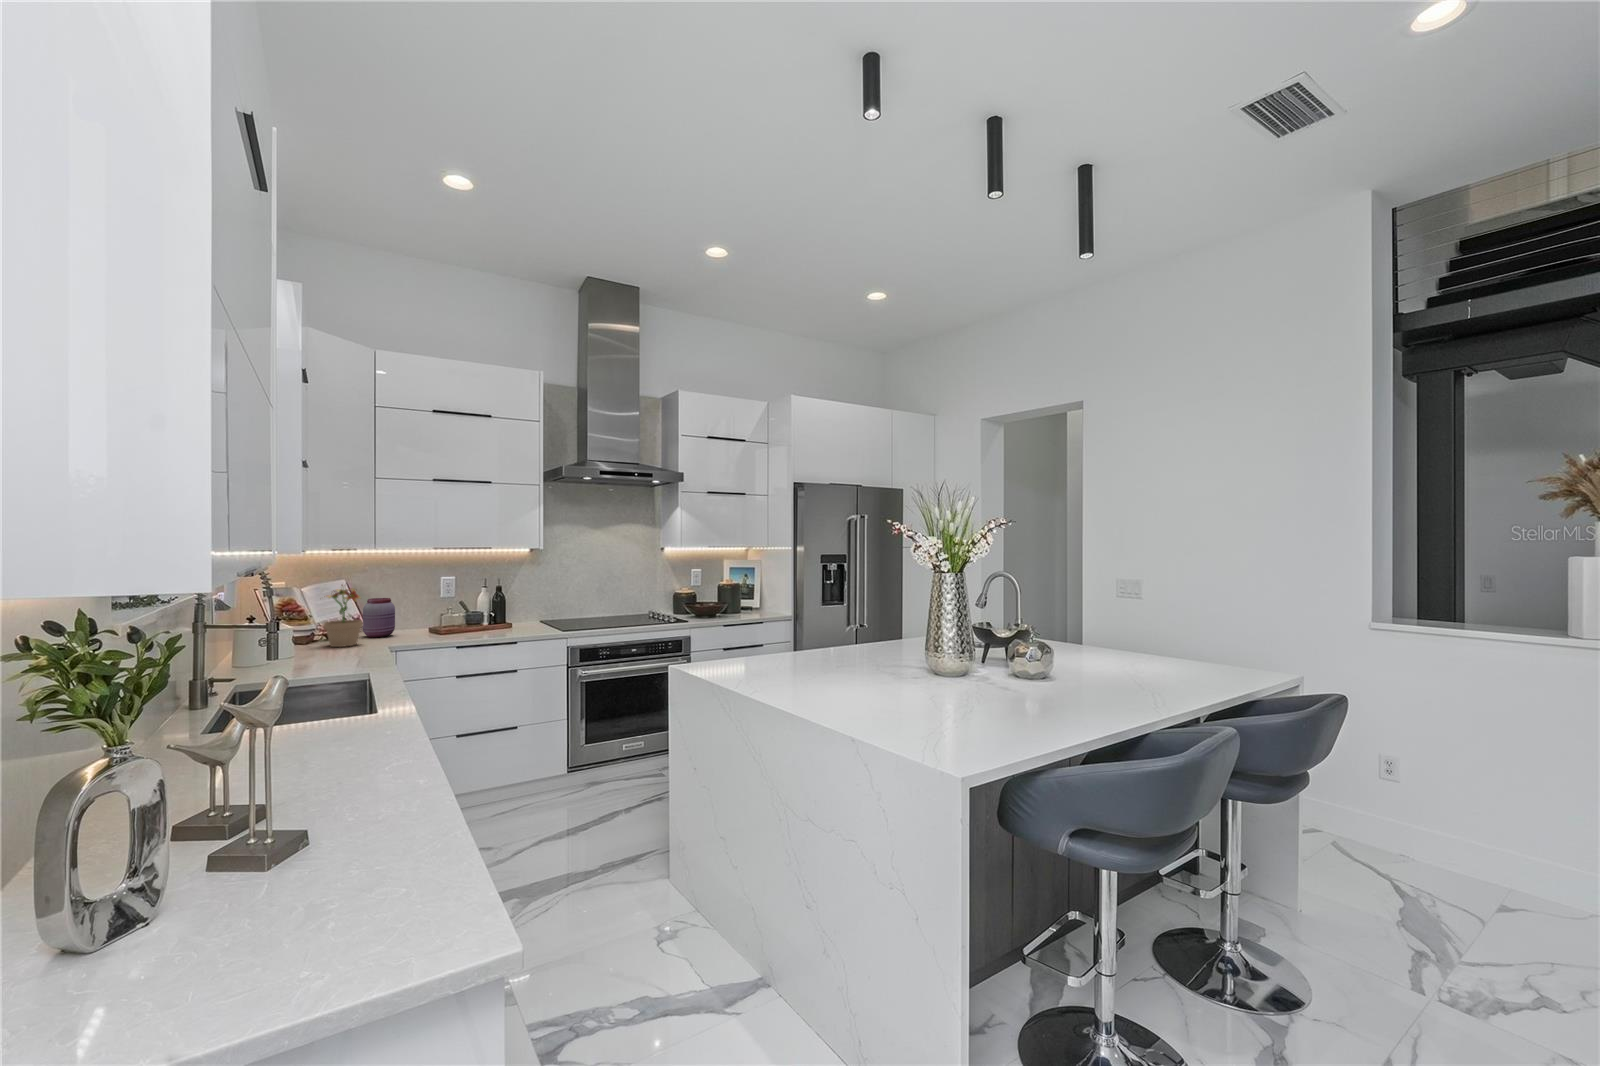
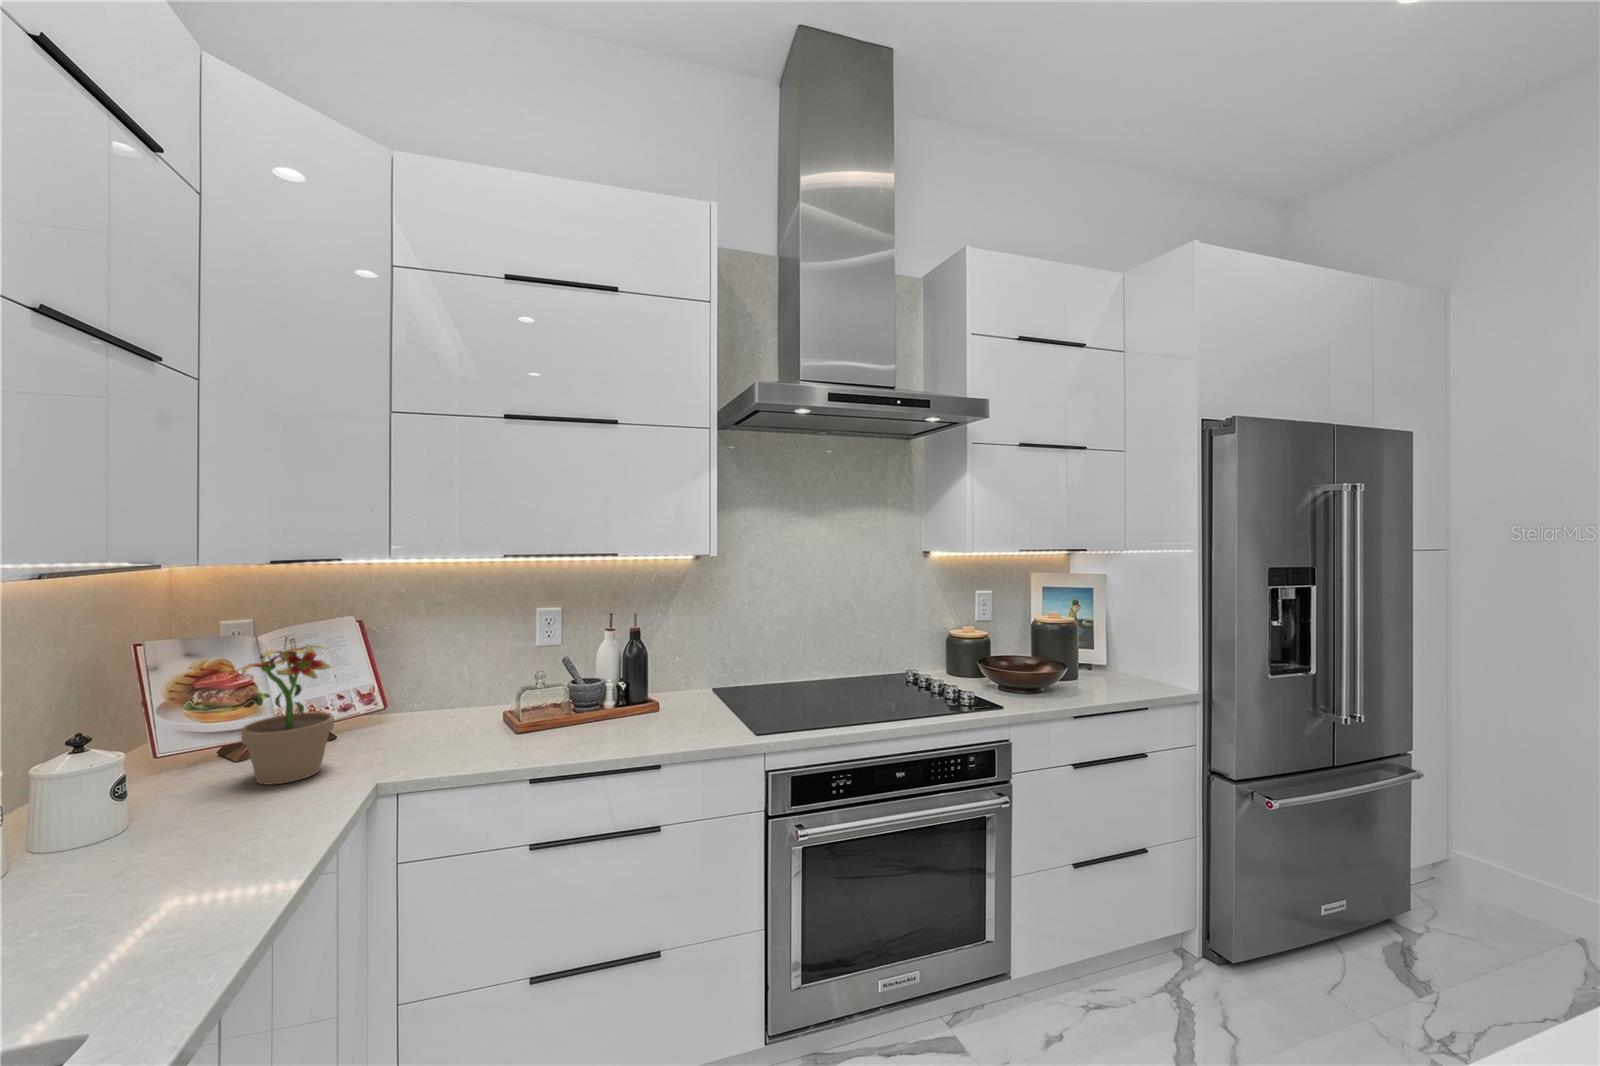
jar: present [363,598,395,637] -> none [371,652,437,735]

